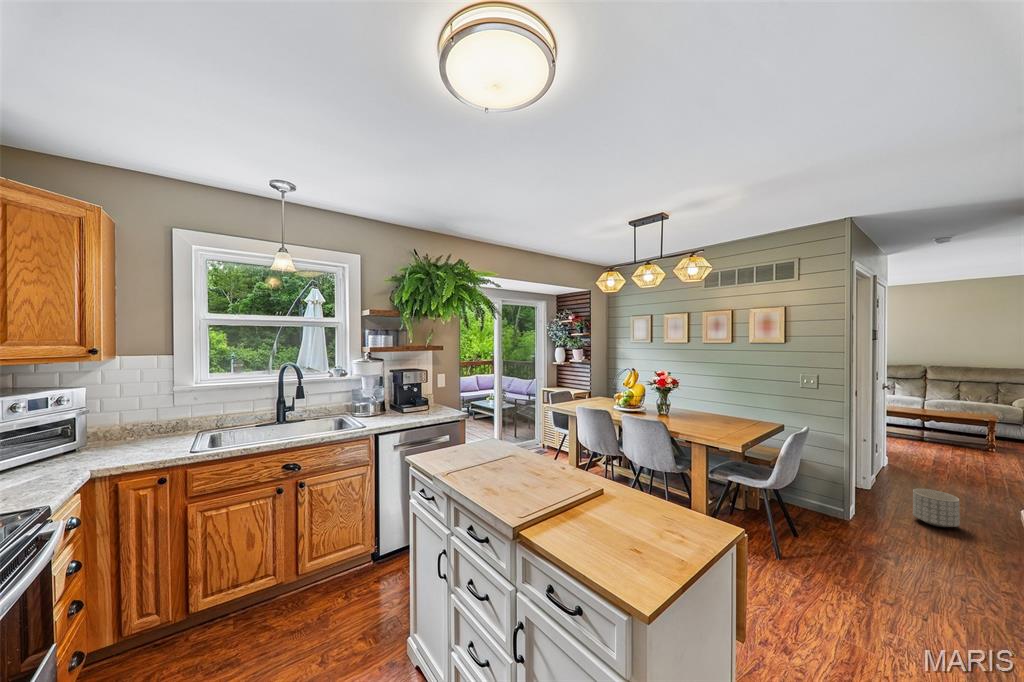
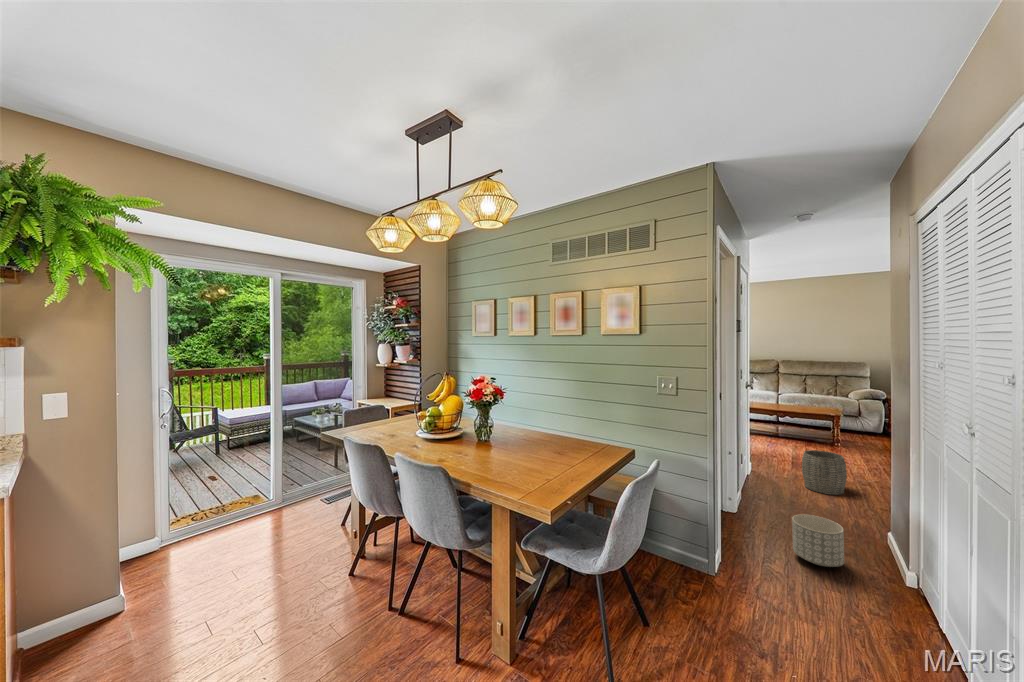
woven basket: none [937,448,985,488] -> present [802,450,847,495]

